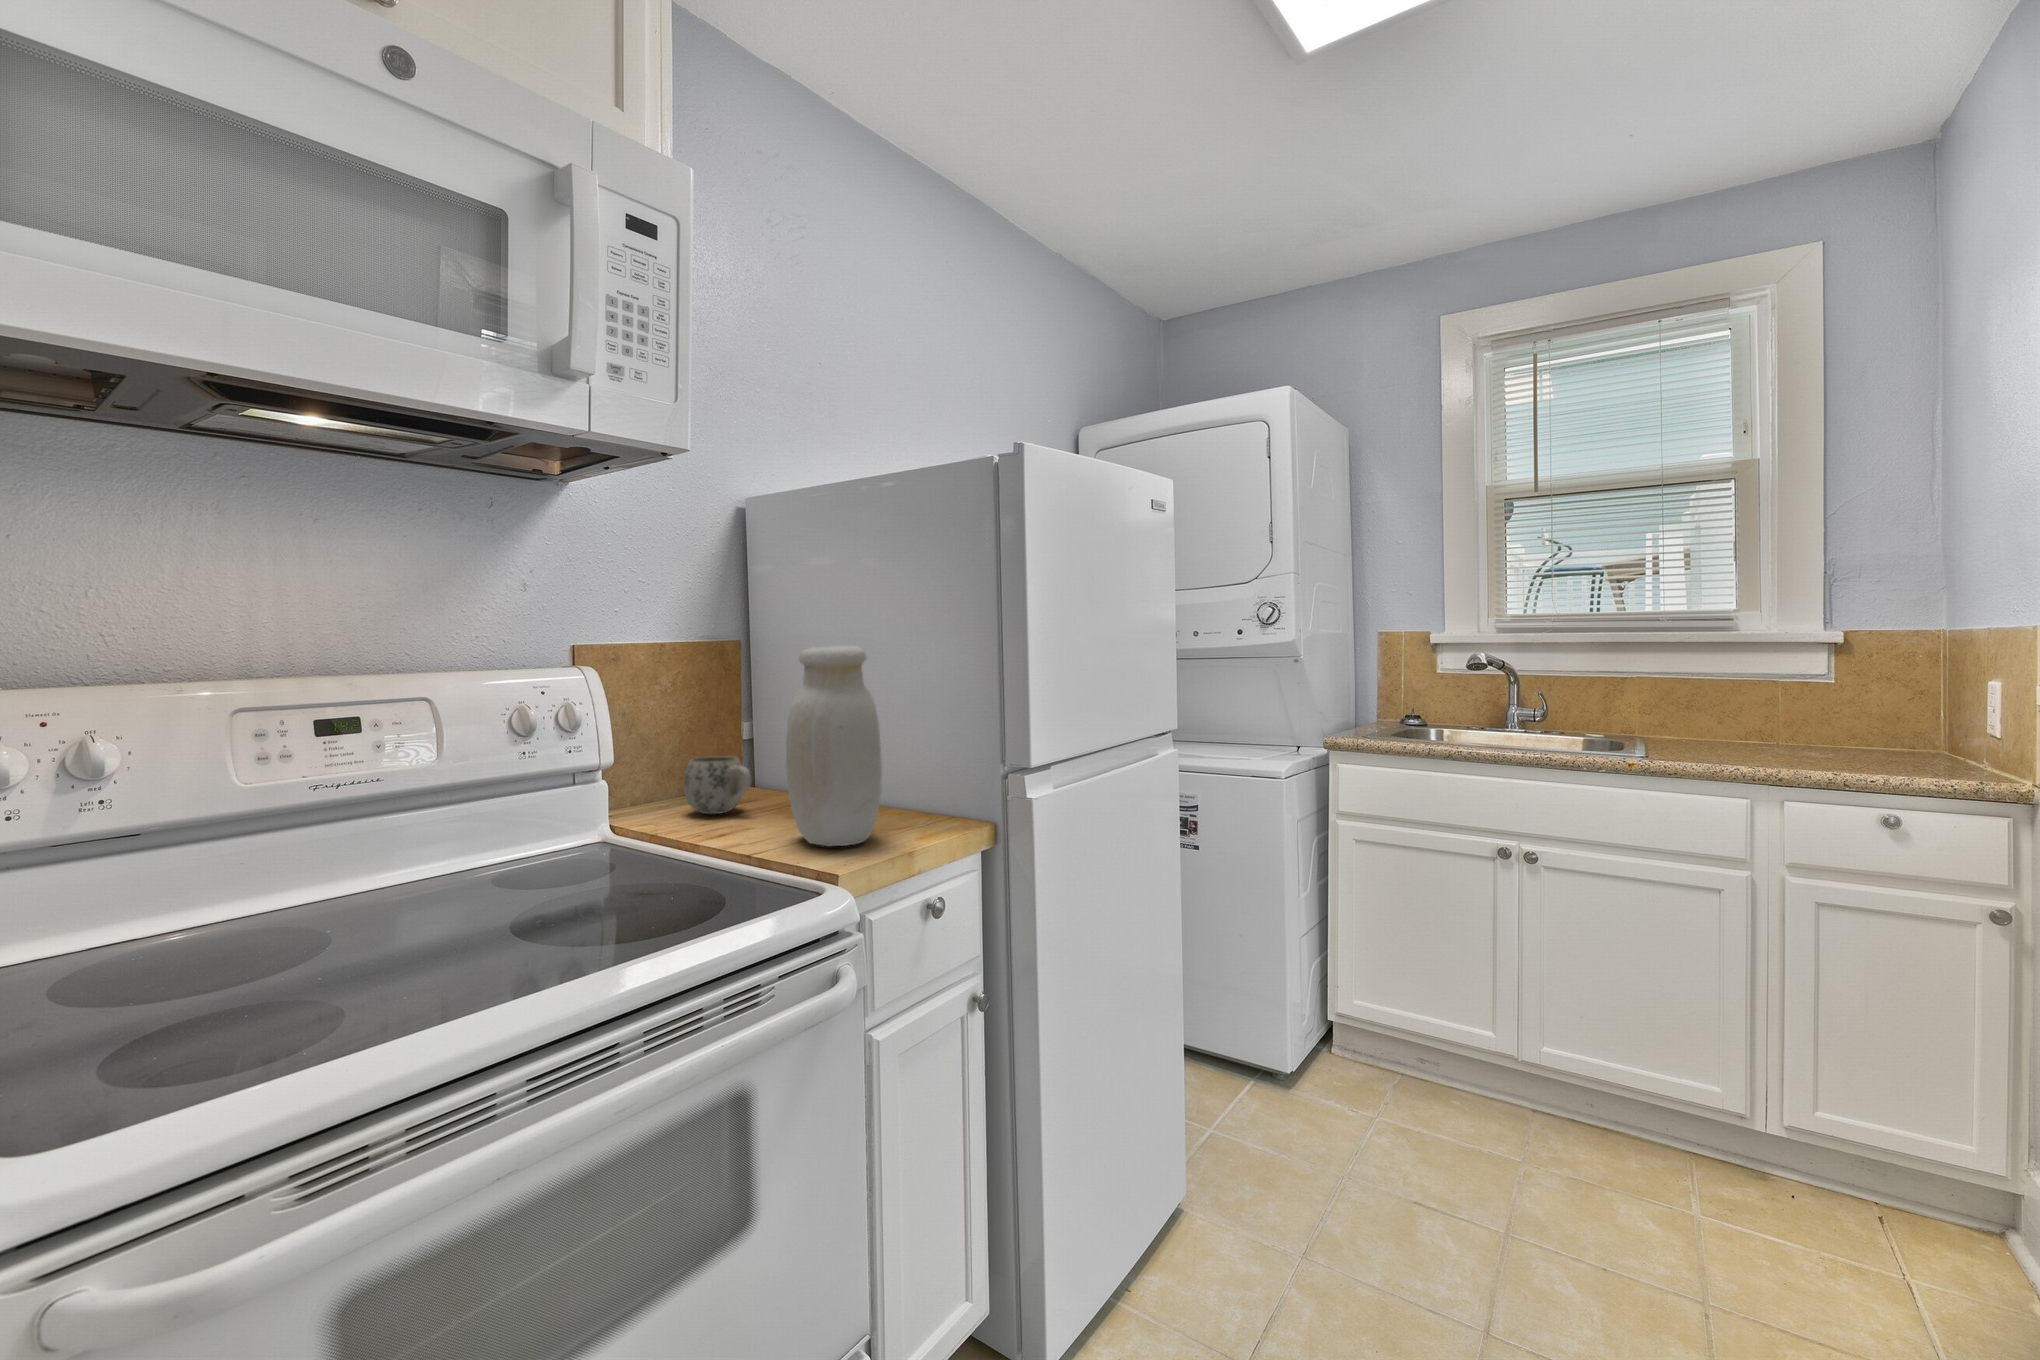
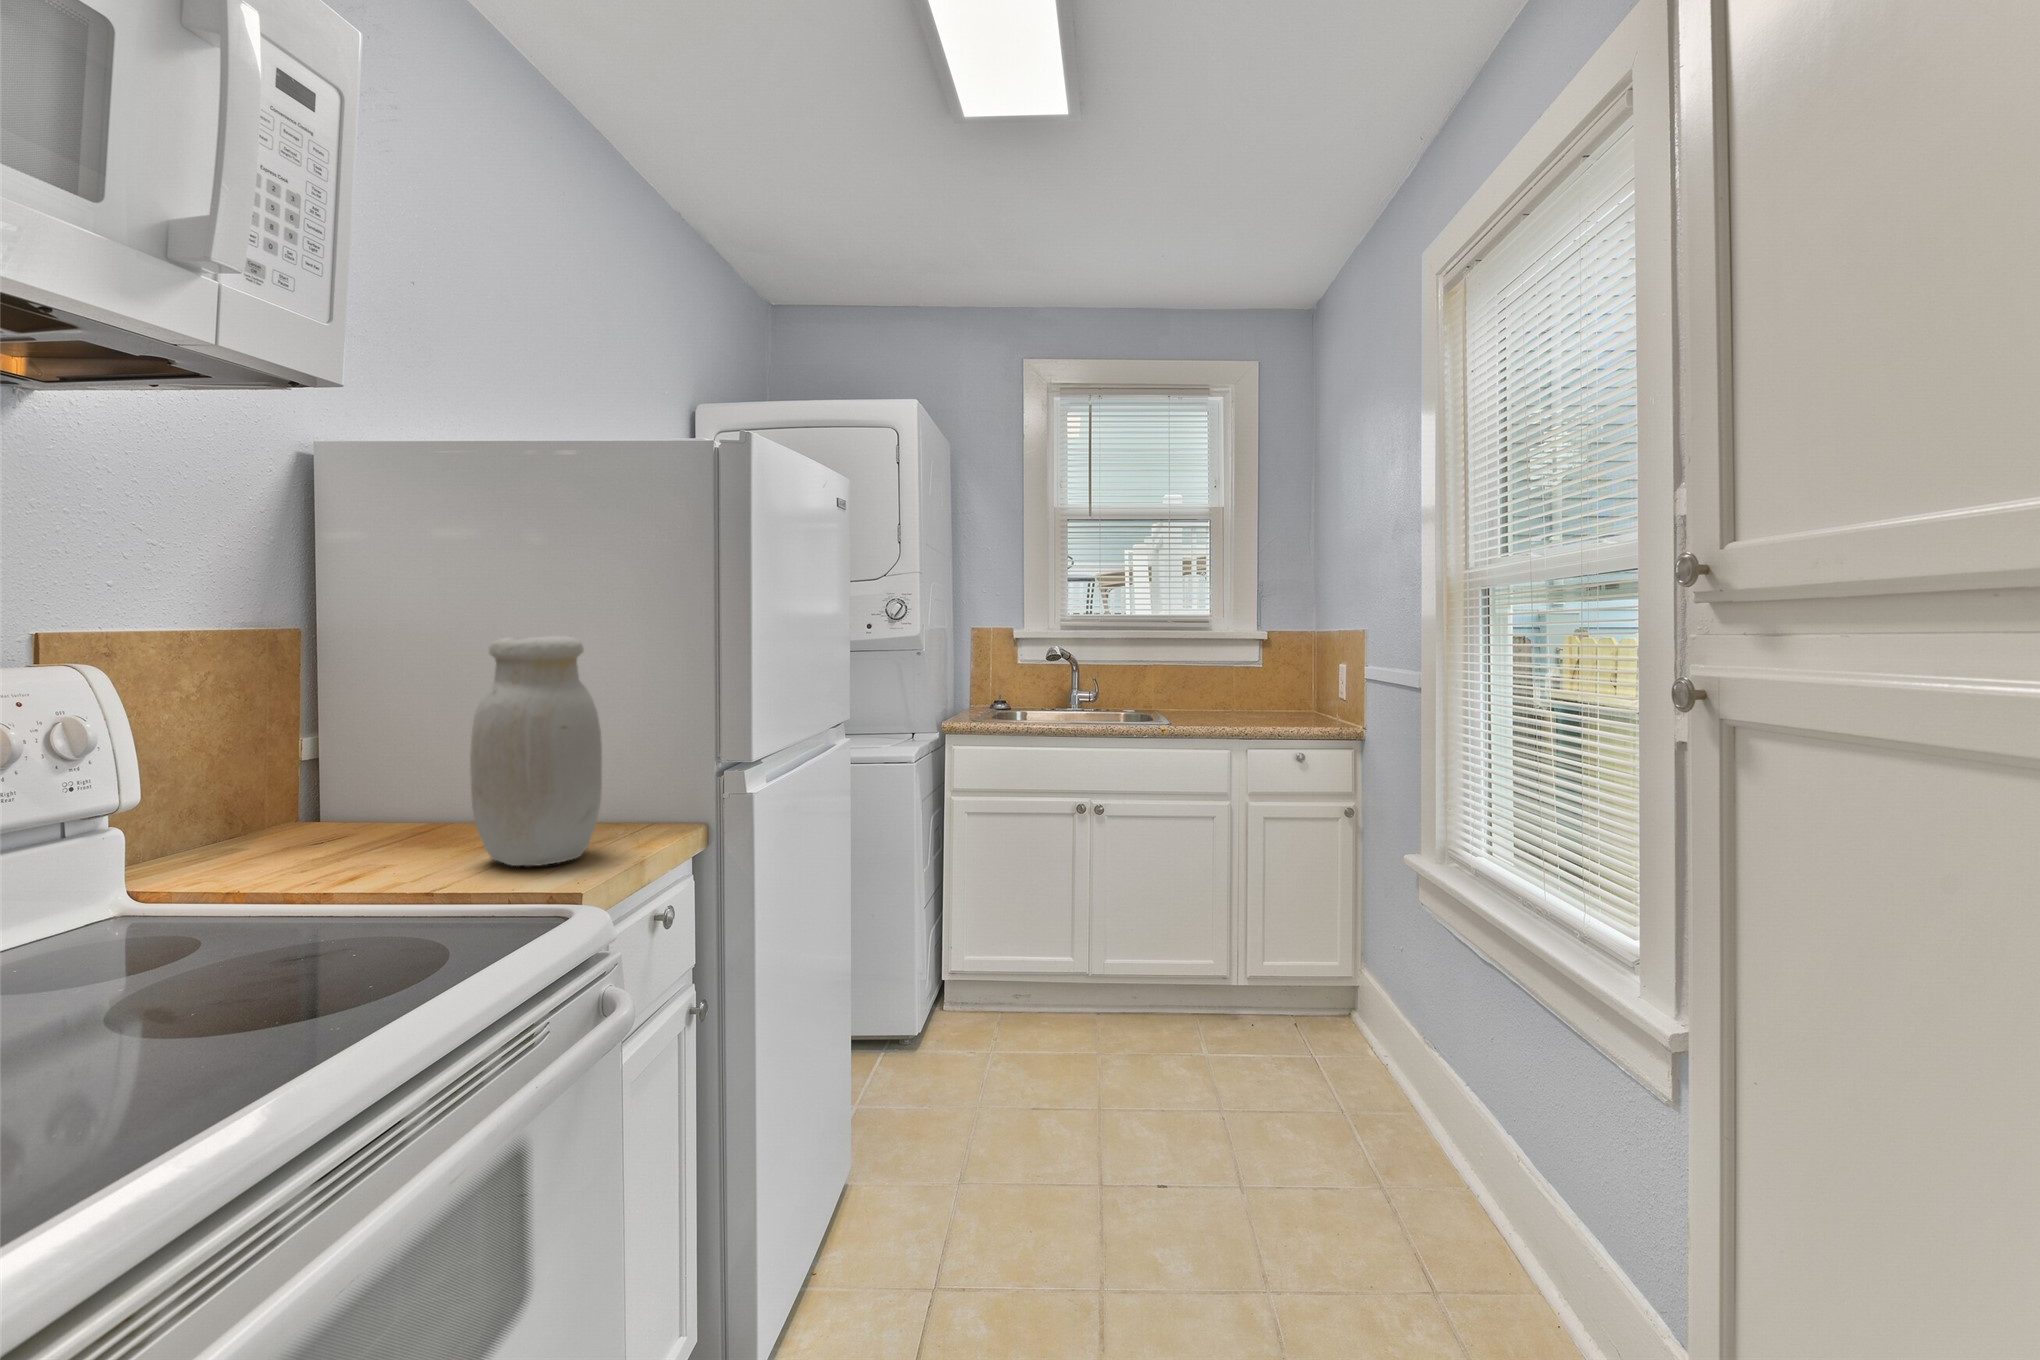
mug: present [684,756,751,814] -> none [259,779,378,857]

